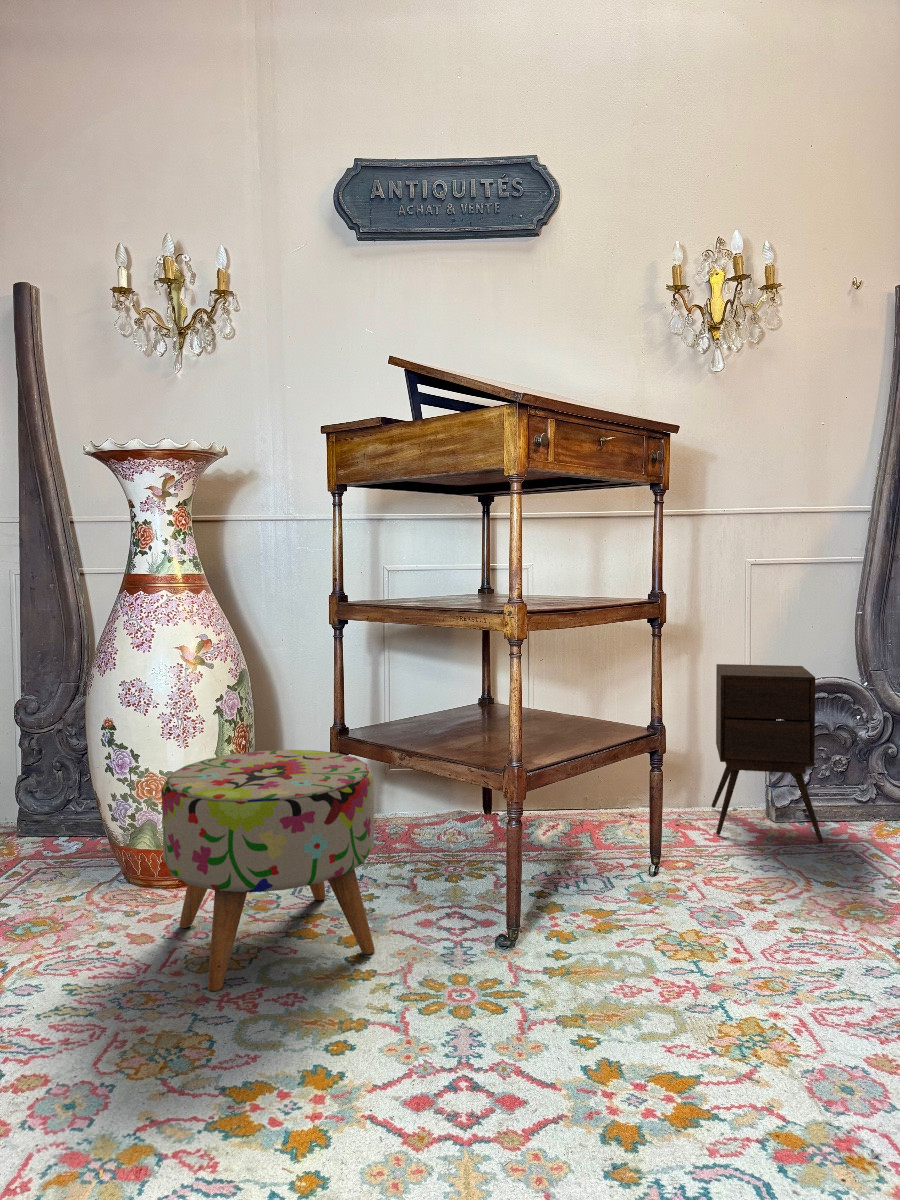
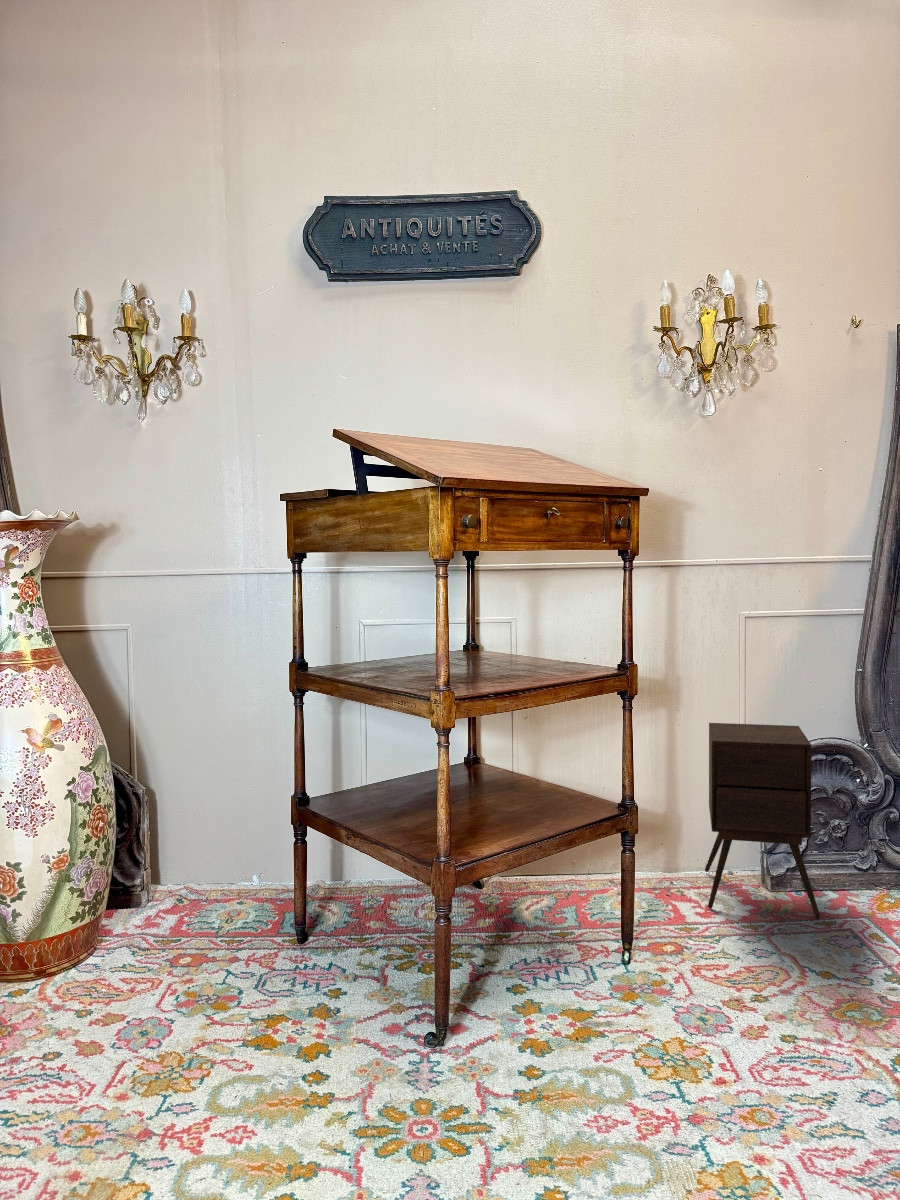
ottoman: present [162,750,375,991] -> none [107,838,335,1122]

